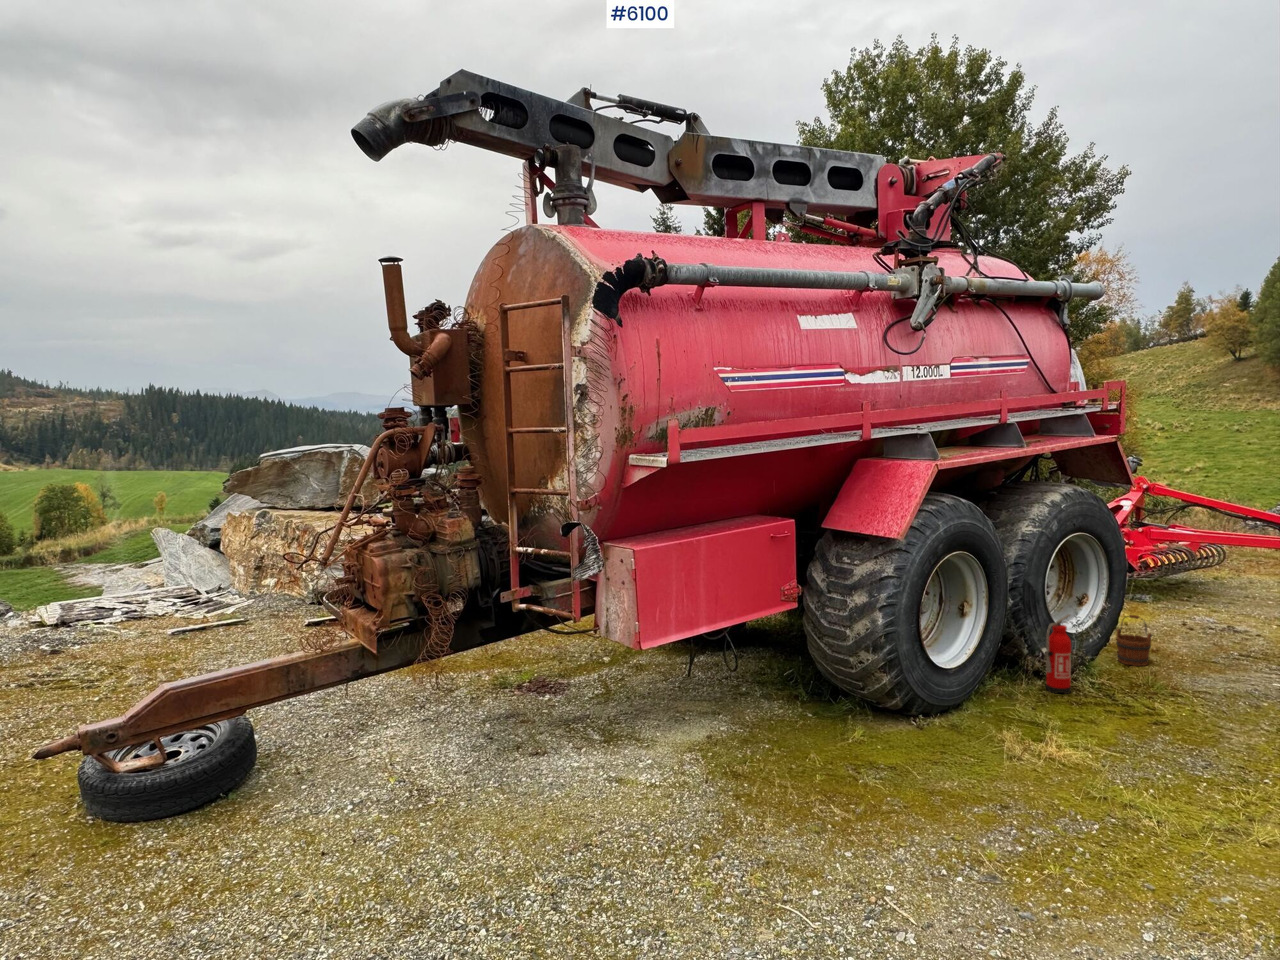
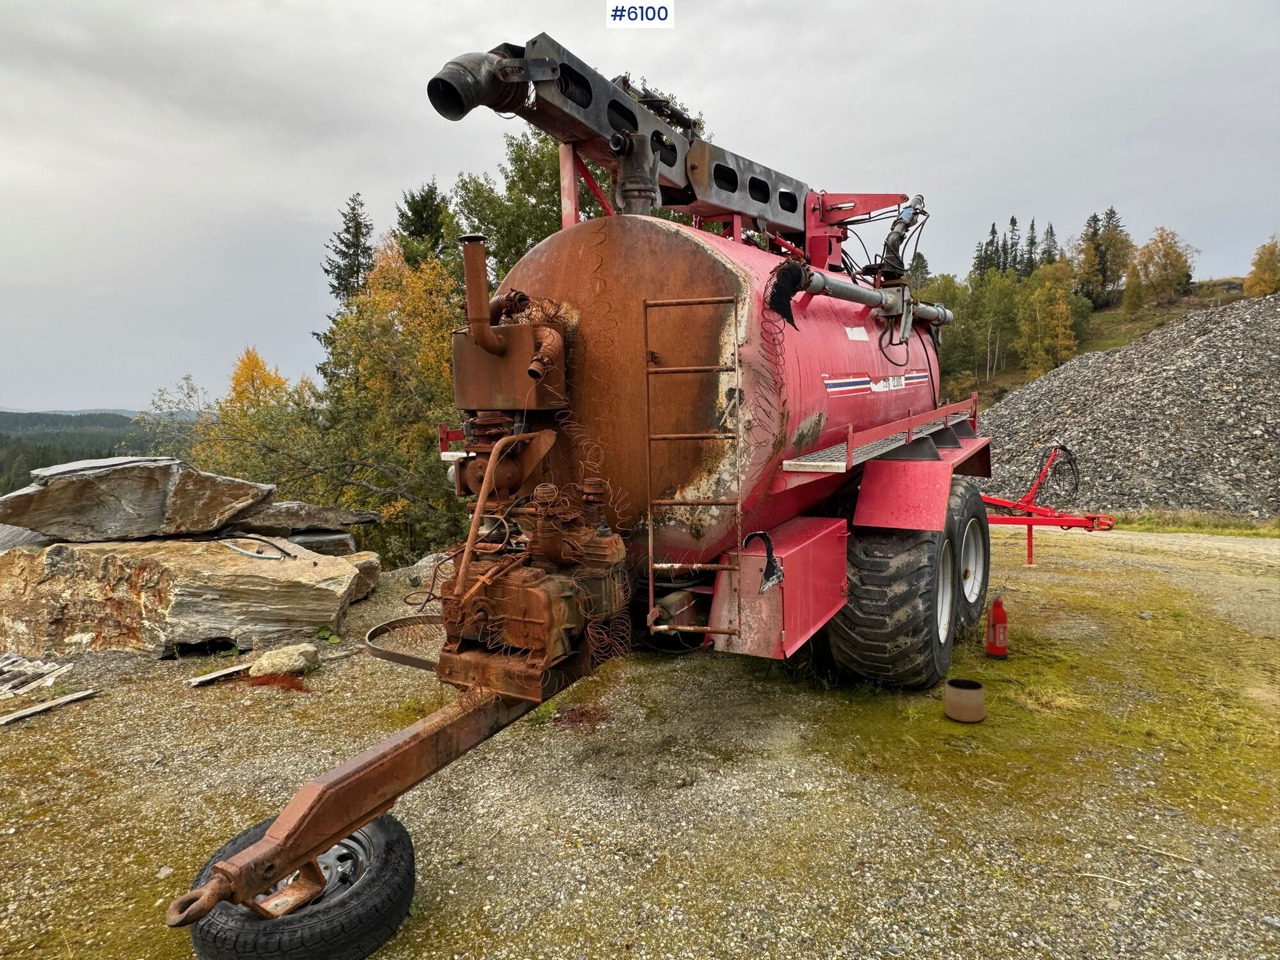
wooden bucket: present [1116,615,1152,666] -> none [1008,587,1039,630]
planter: none [924,703,966,752] -> present [945,678,985,722]

